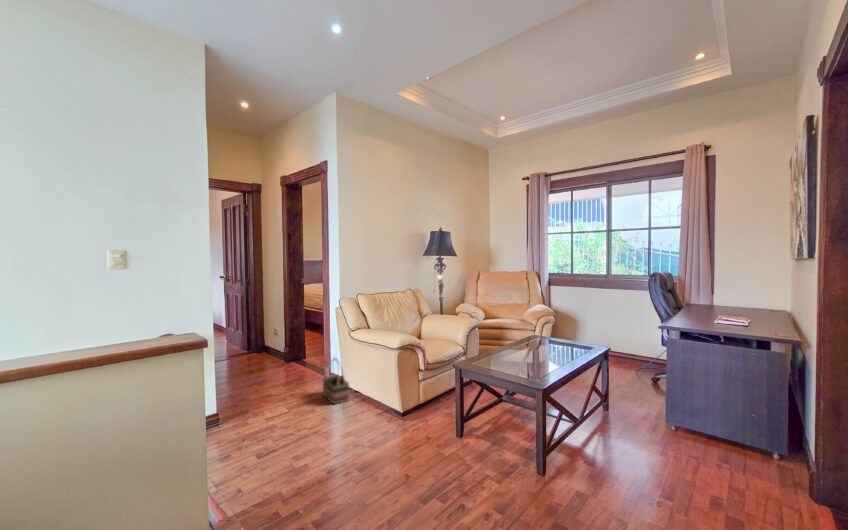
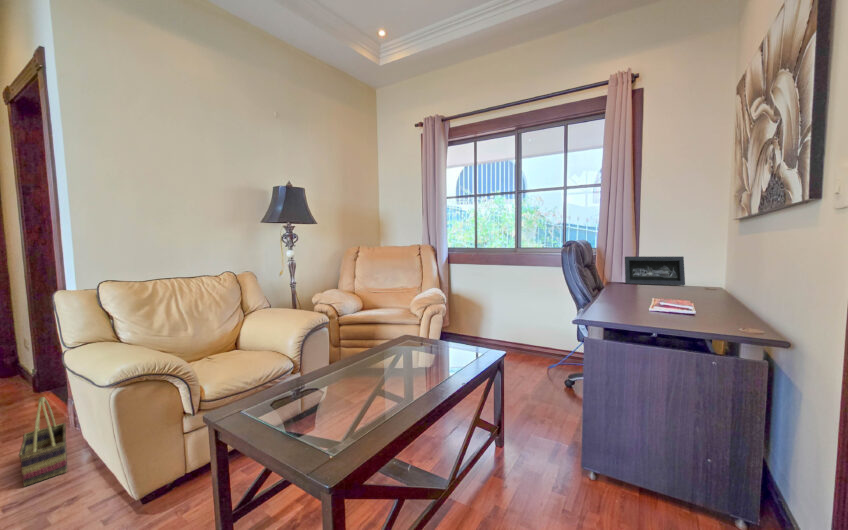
picture frame: none [702,285,754,308] -> present [625,256,685,285]

